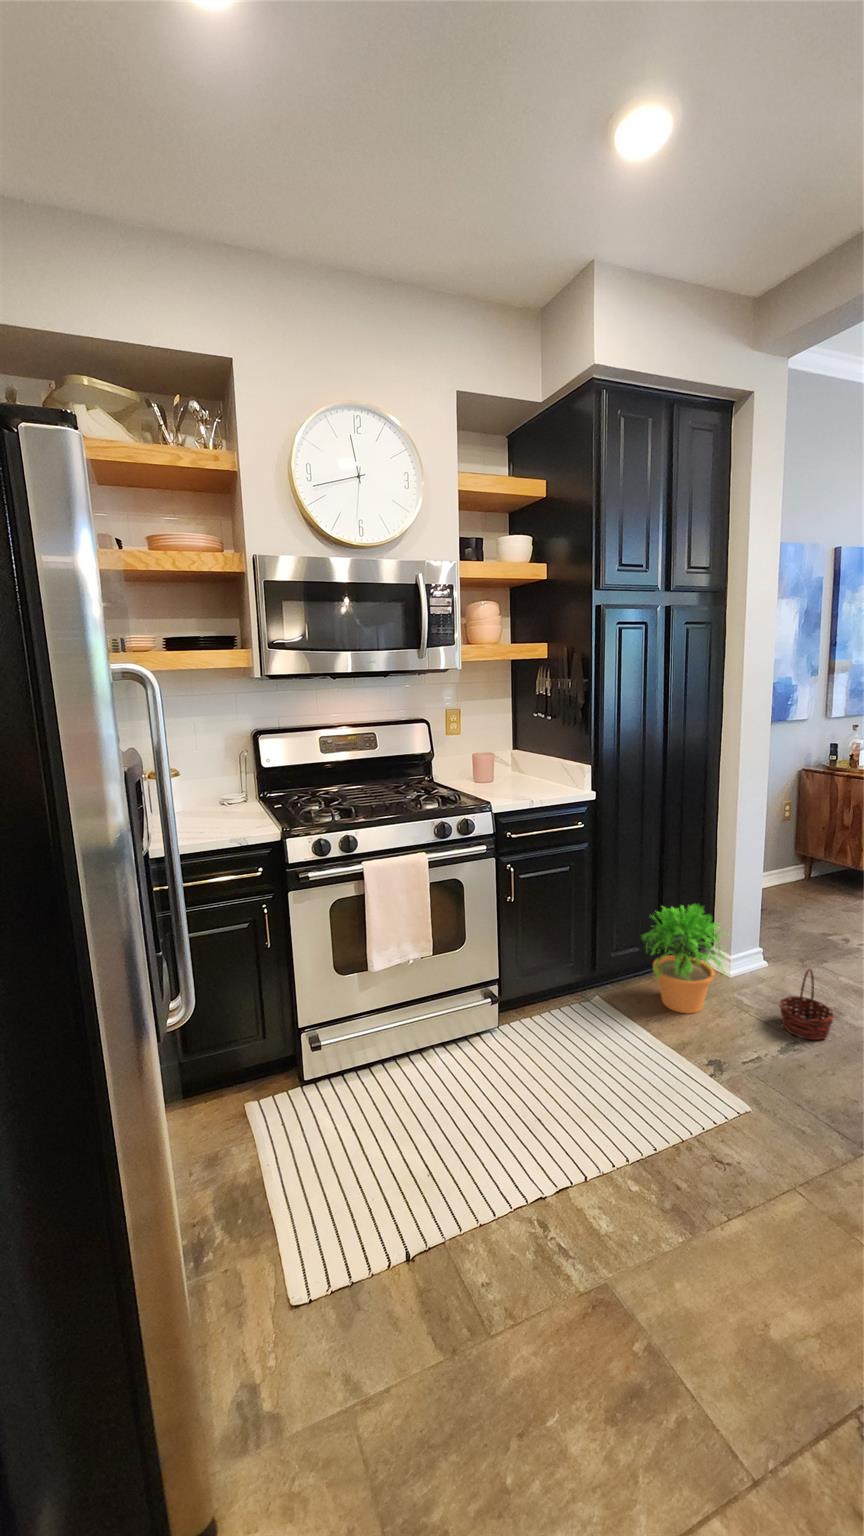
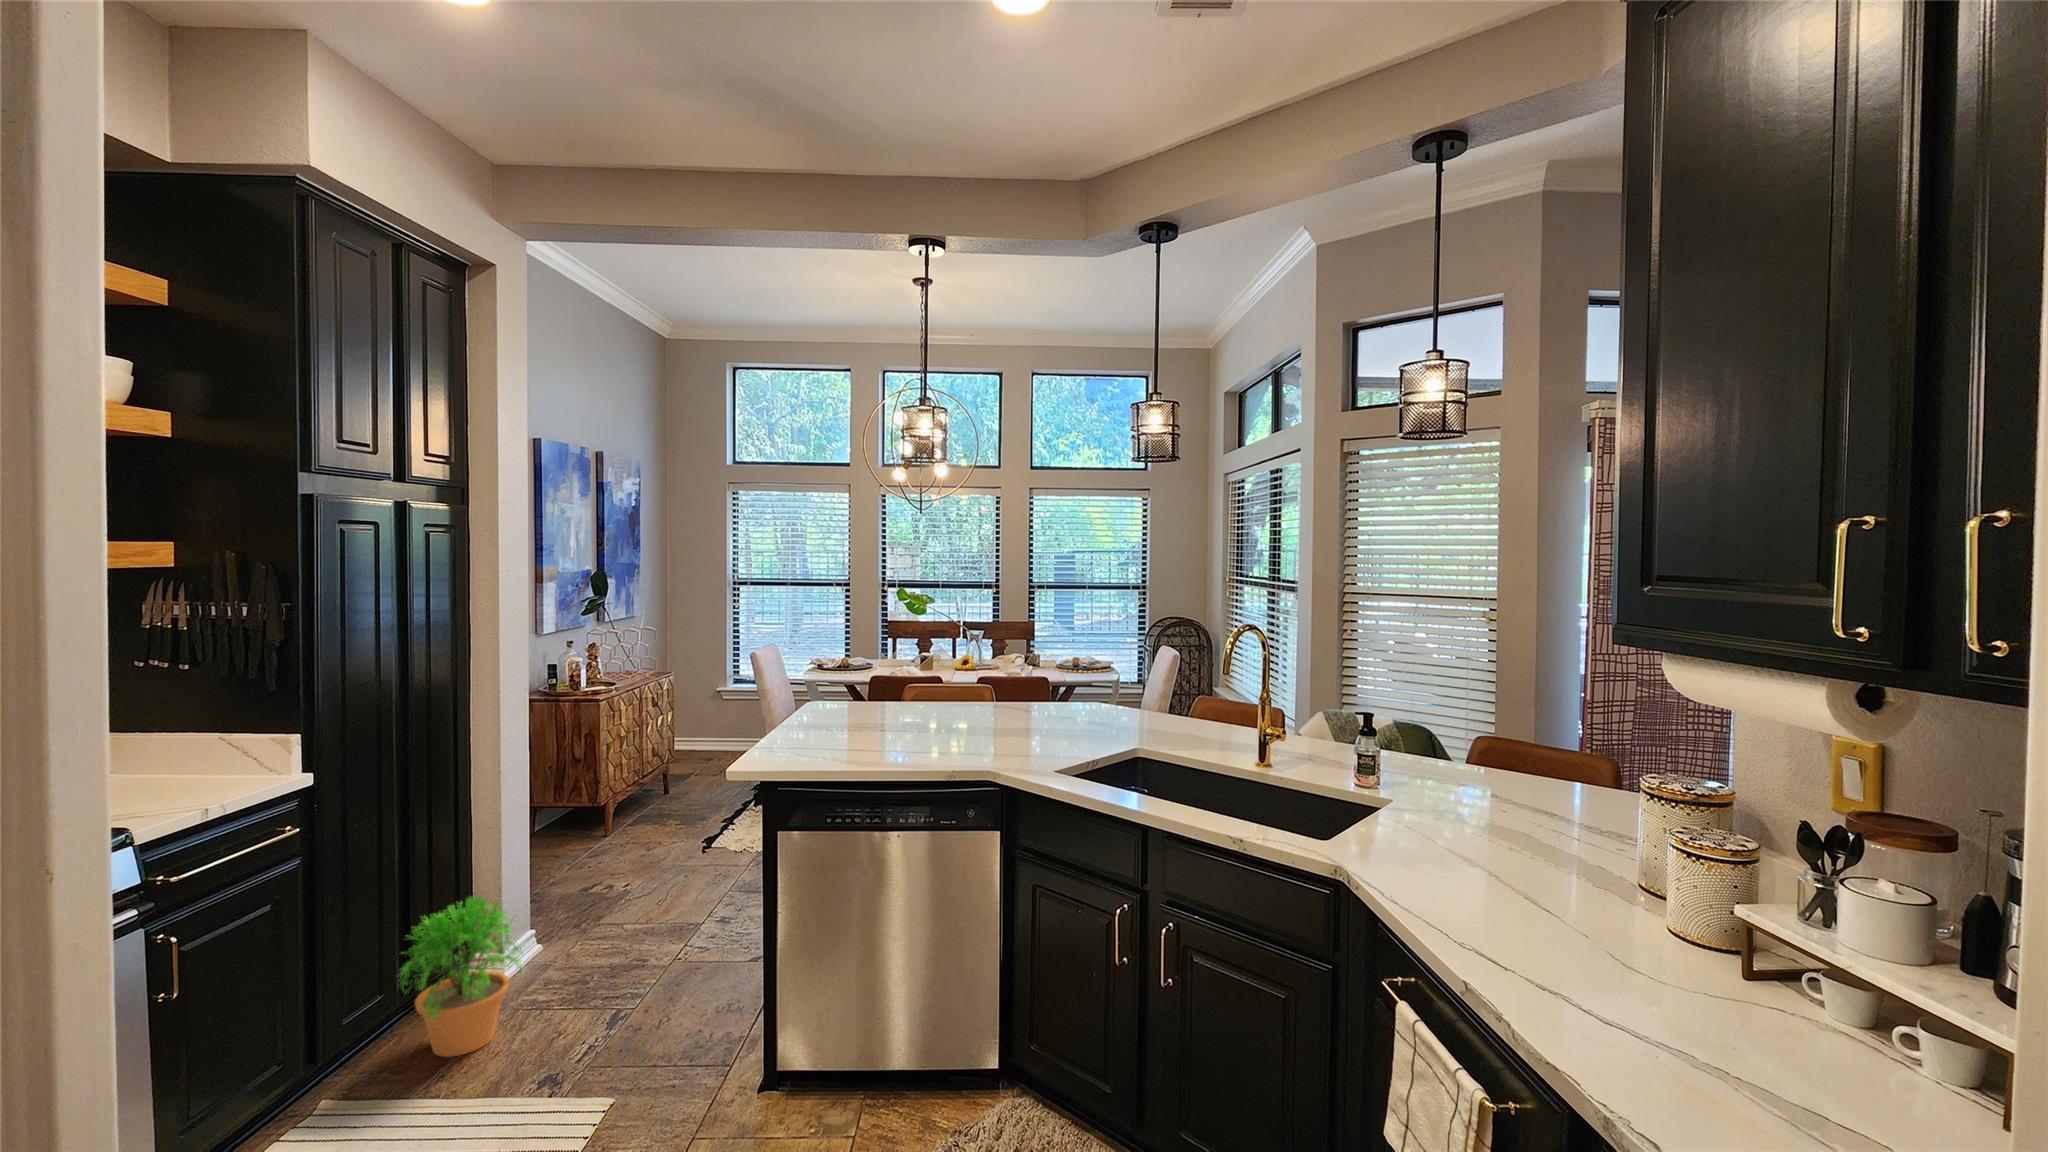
basket: present [780,969,834,1040] -> none [589,921,649,1005]

